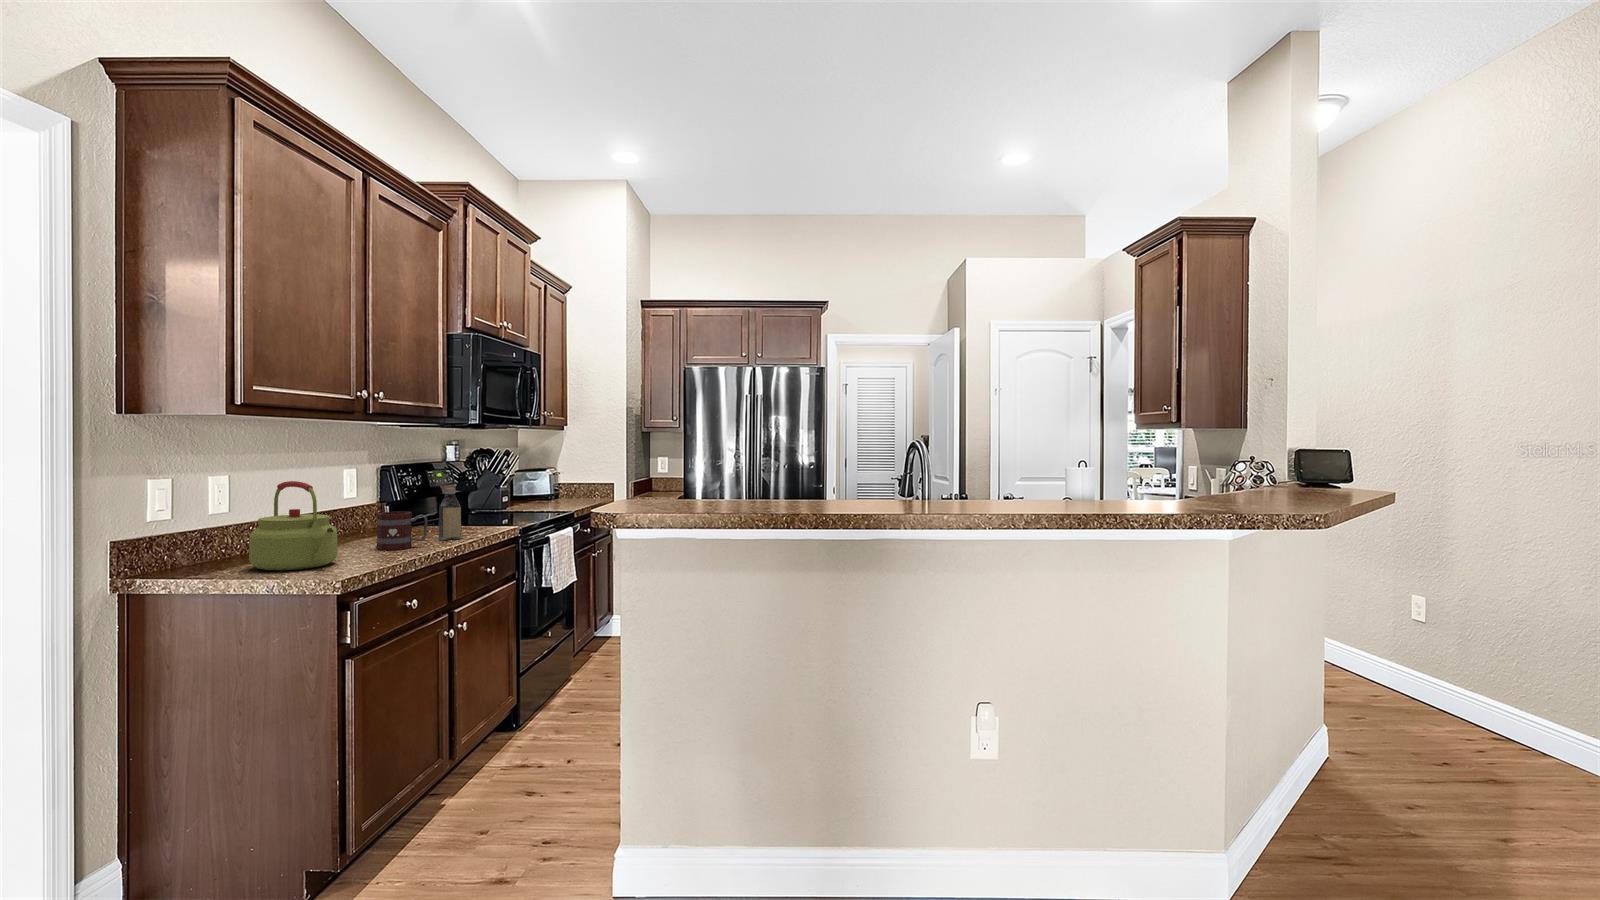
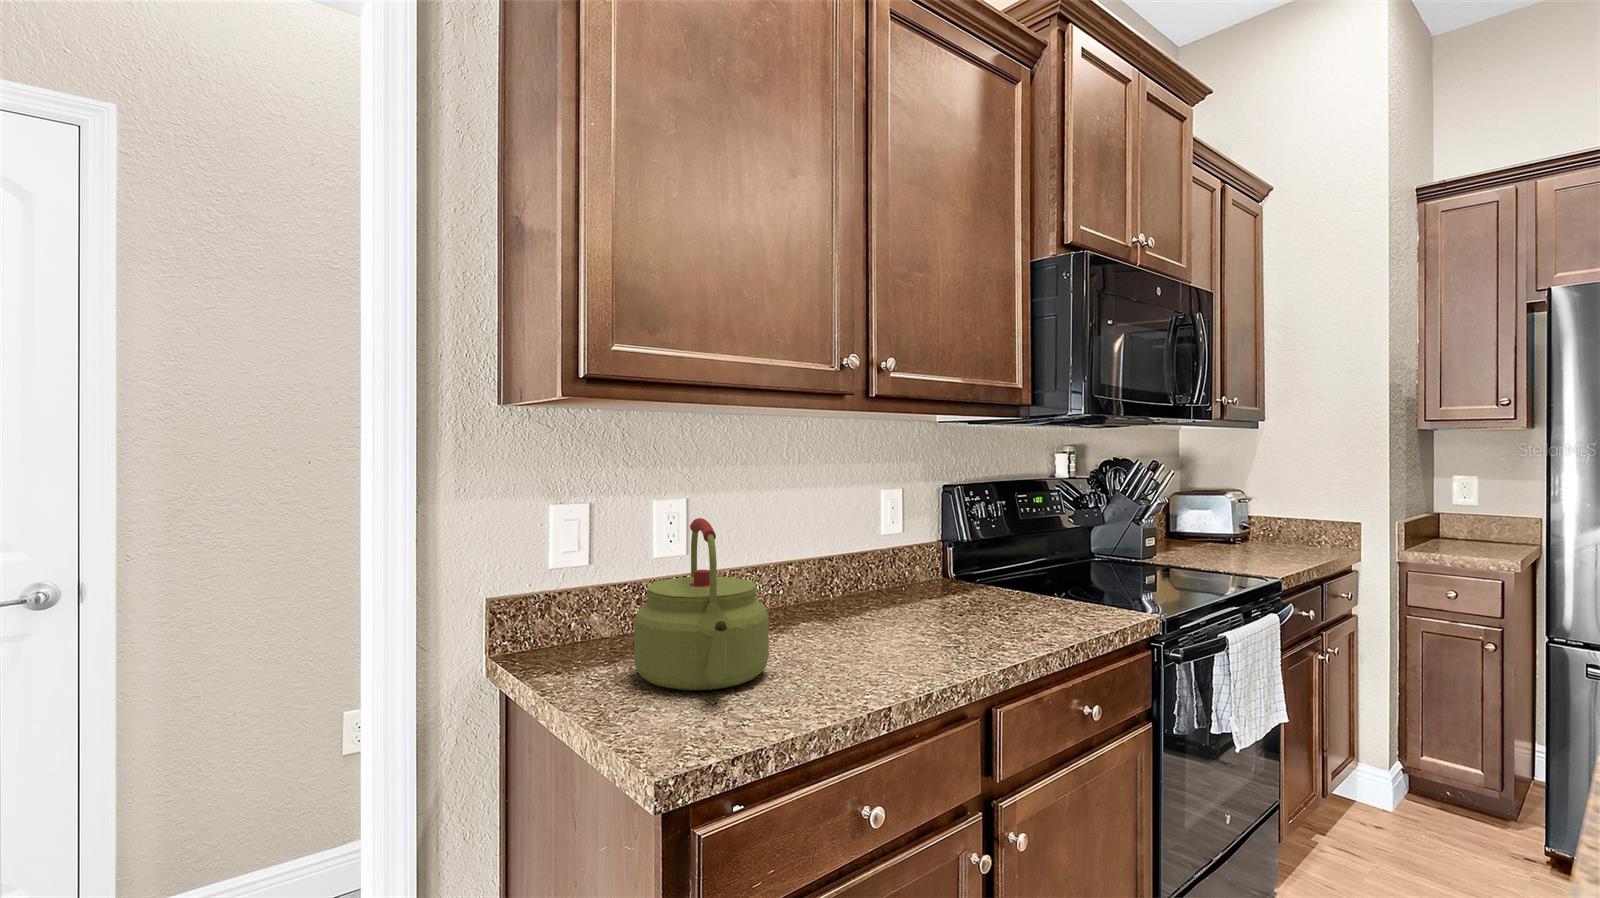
bottle: present [438,487,462,540] -> none [989,533,1032,636]
mug: present [376,512,428,550] -> none [871,576,955,653]

